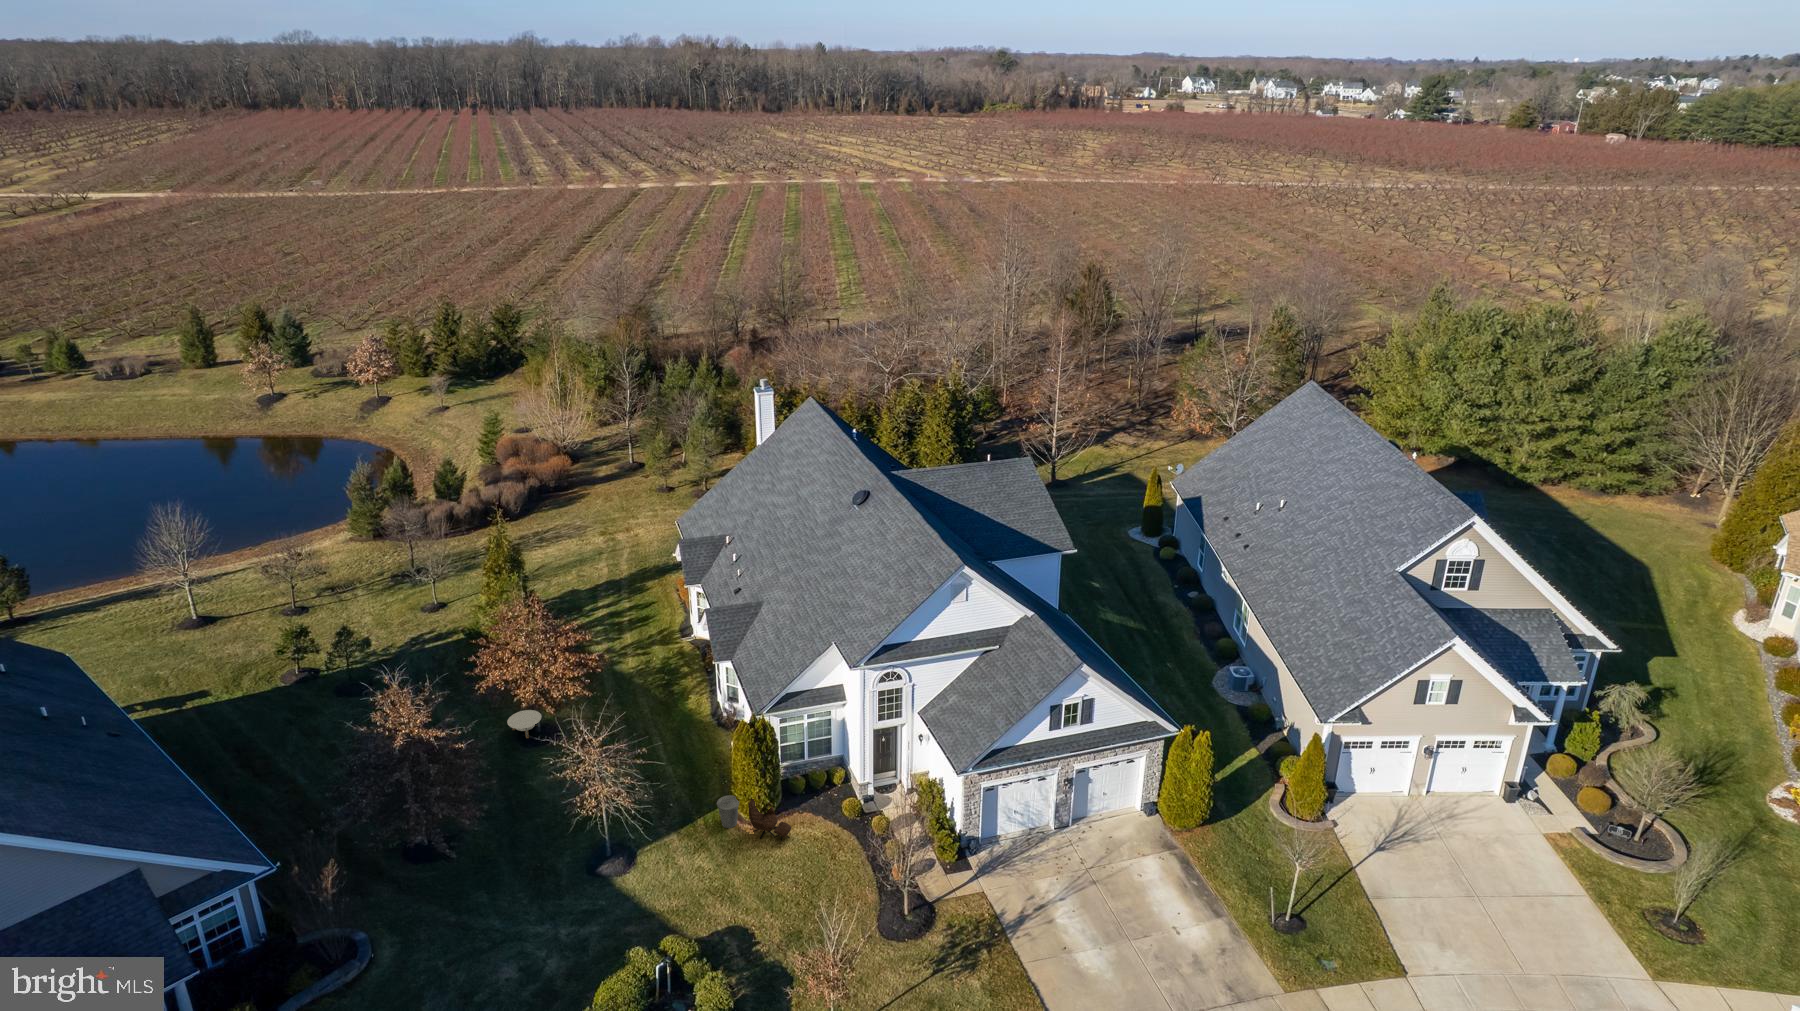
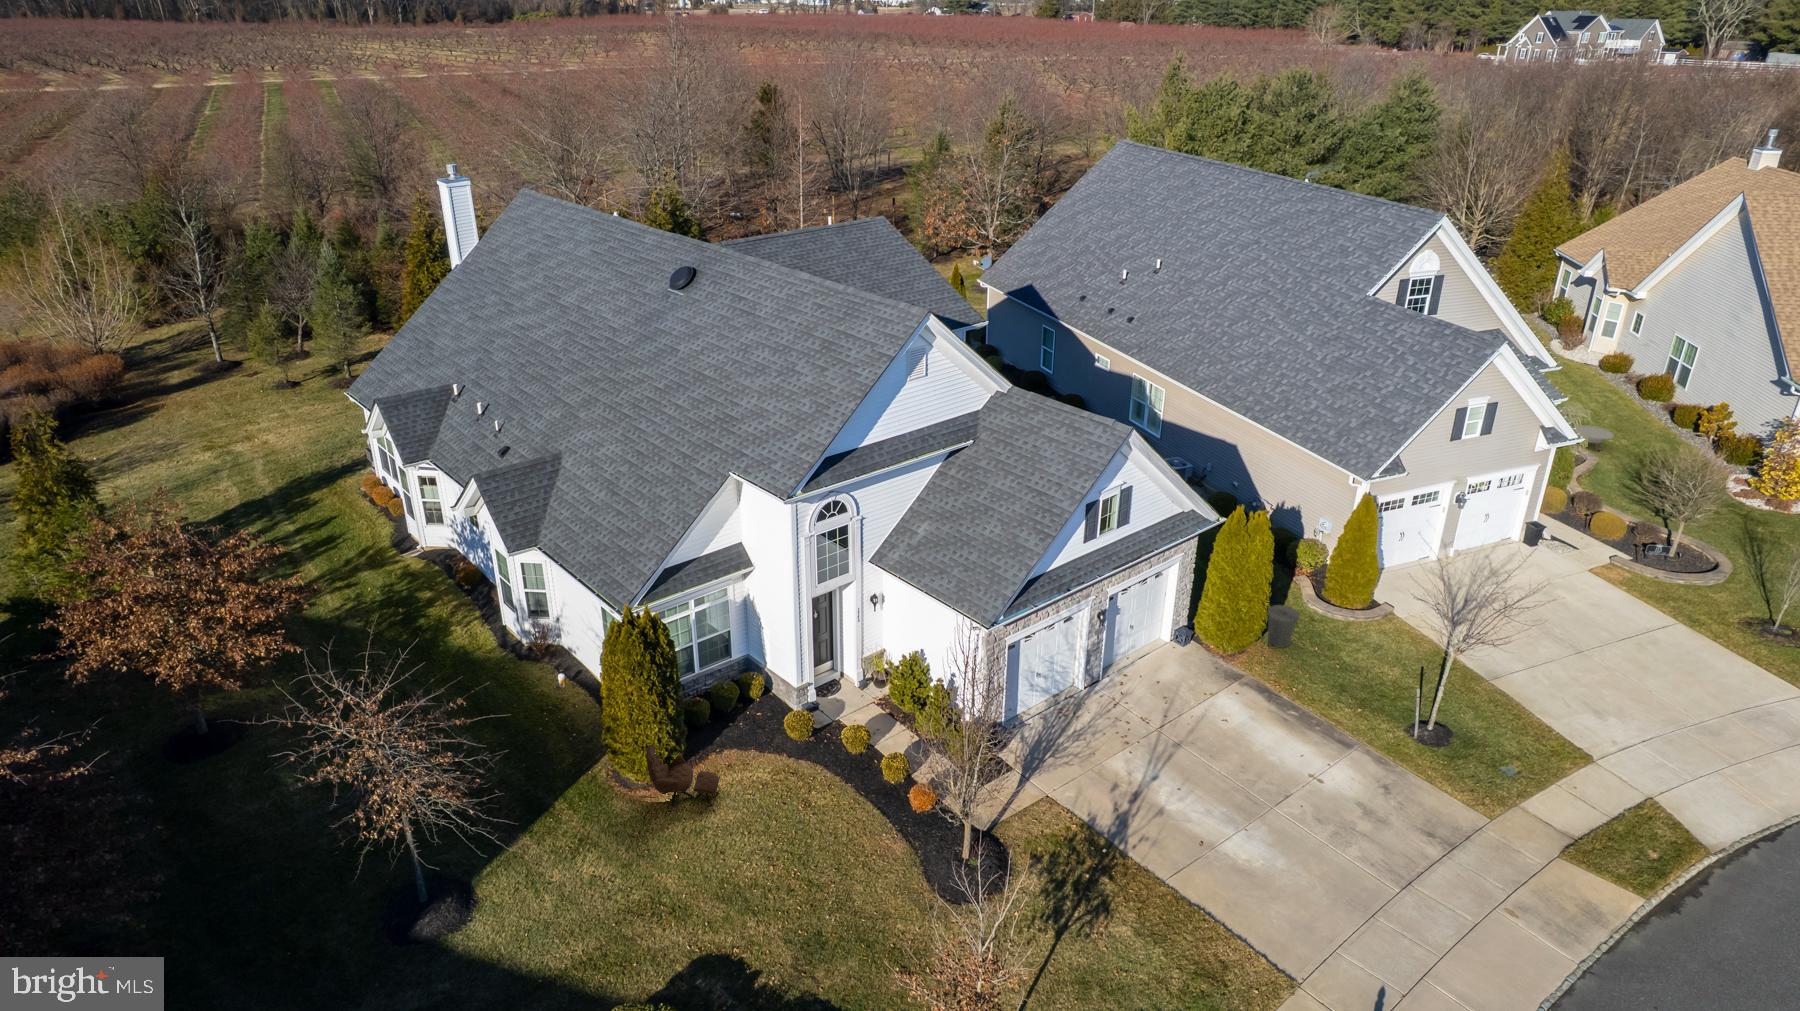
round table: present [507,710,541,738] -> present [1576,425,1614,451]
trash can: present [717,795,739,828] -> present [1267,605,1300,648]

